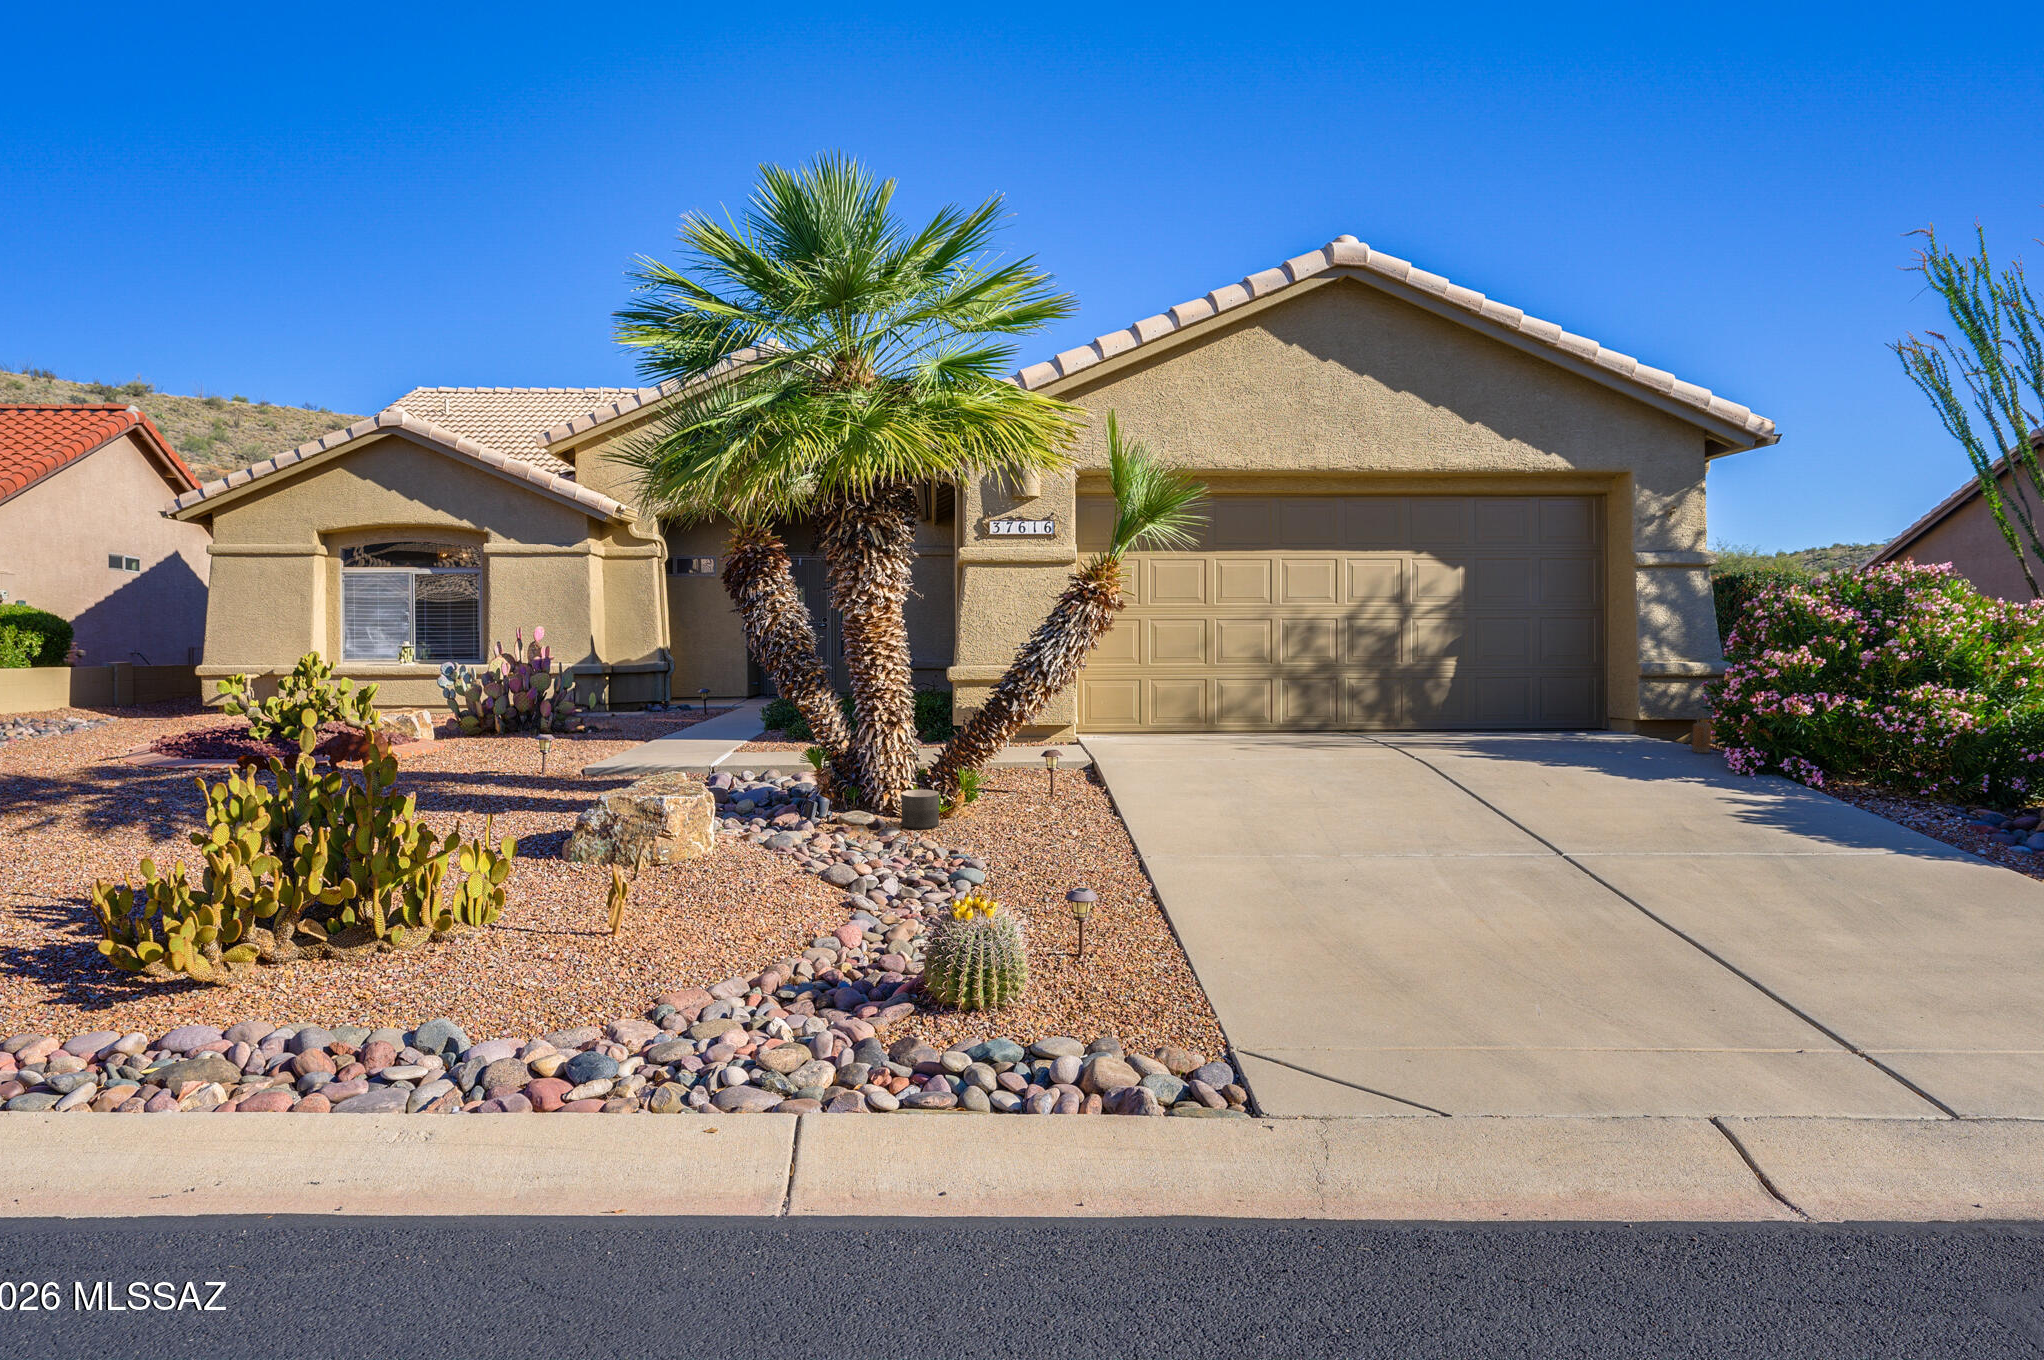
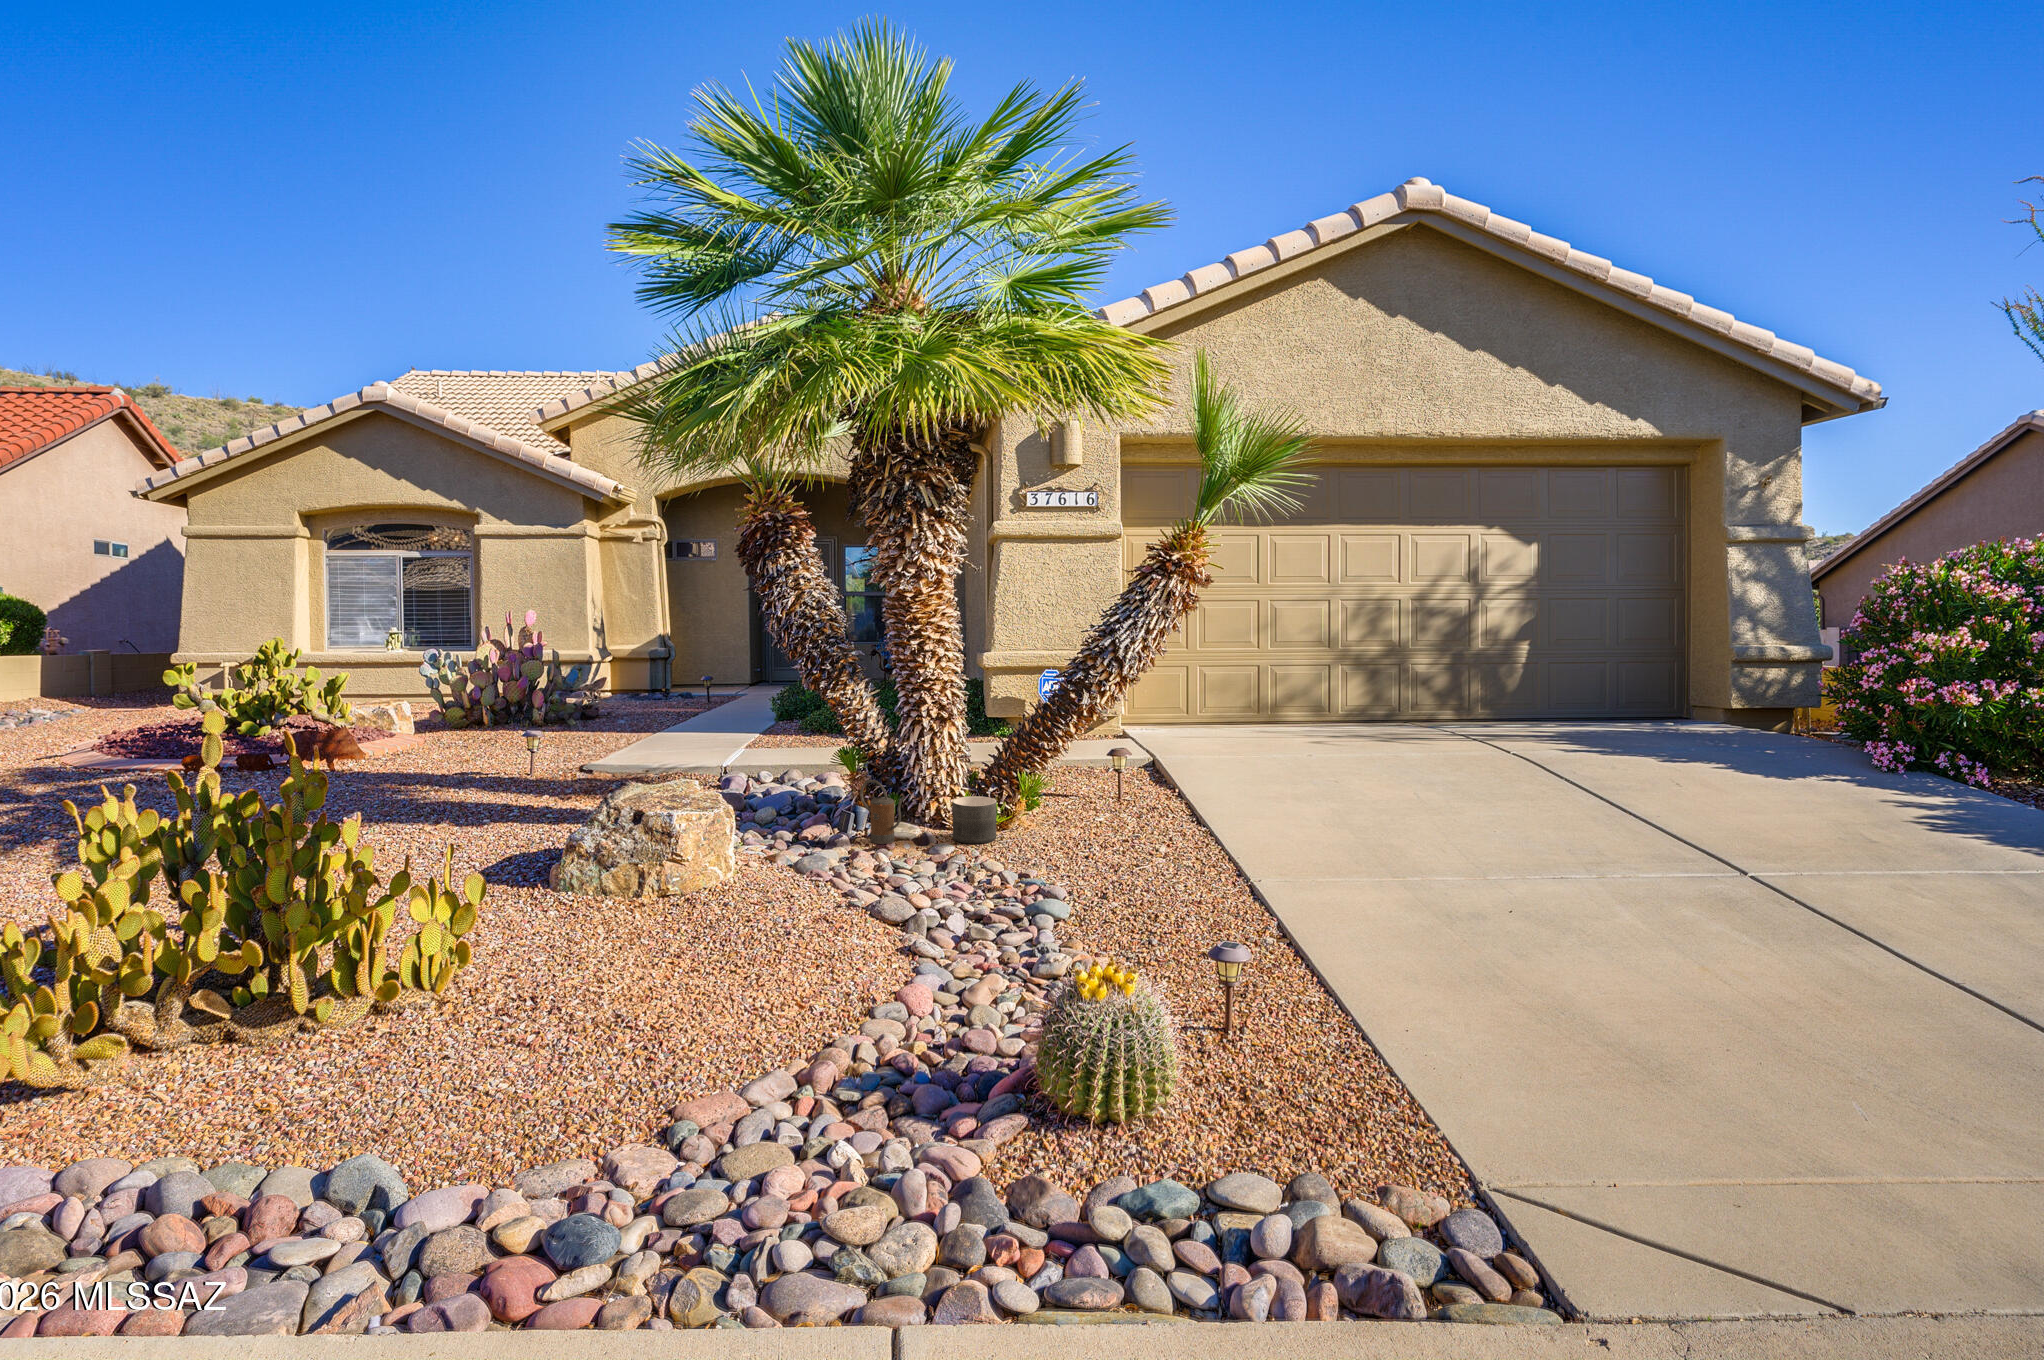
watering can: present [1692,711,1711,753] -> present [860,780,905,844]

